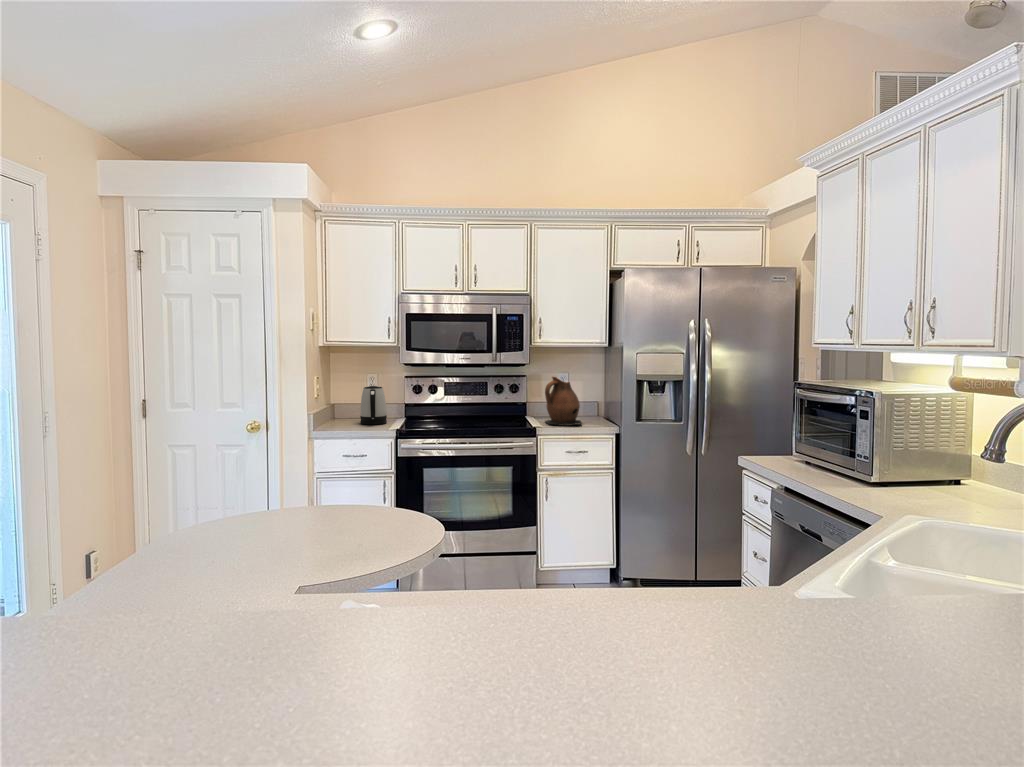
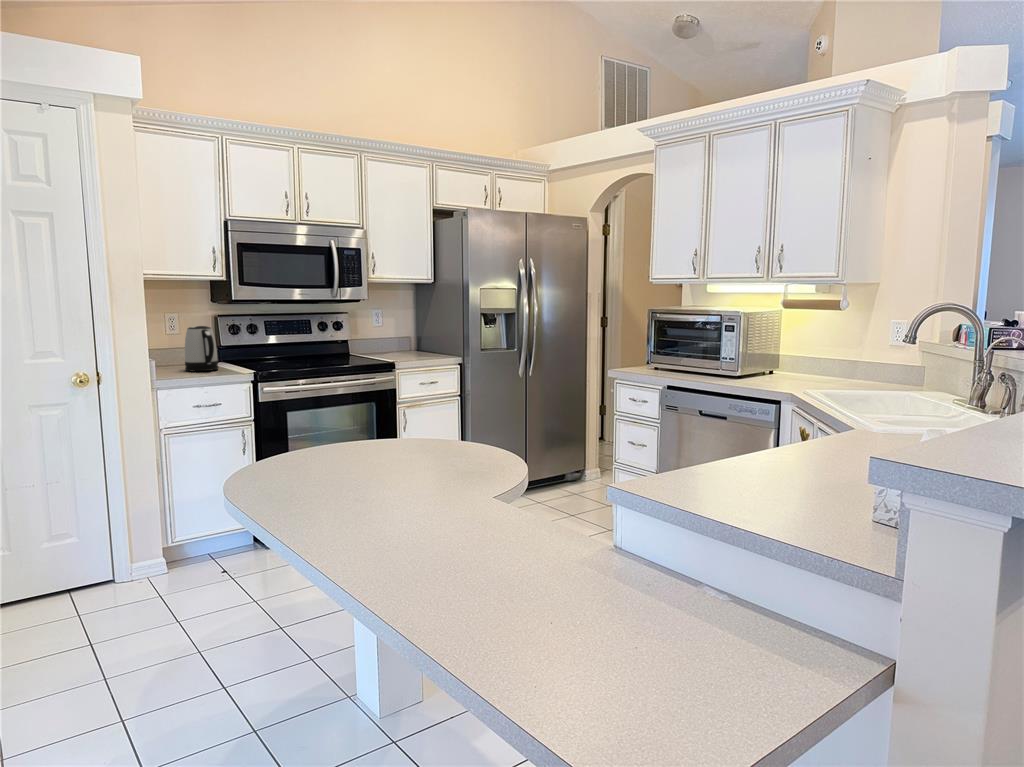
ceramic pitcher: present [545,377,582,425] -> none [377,312,421,359]

